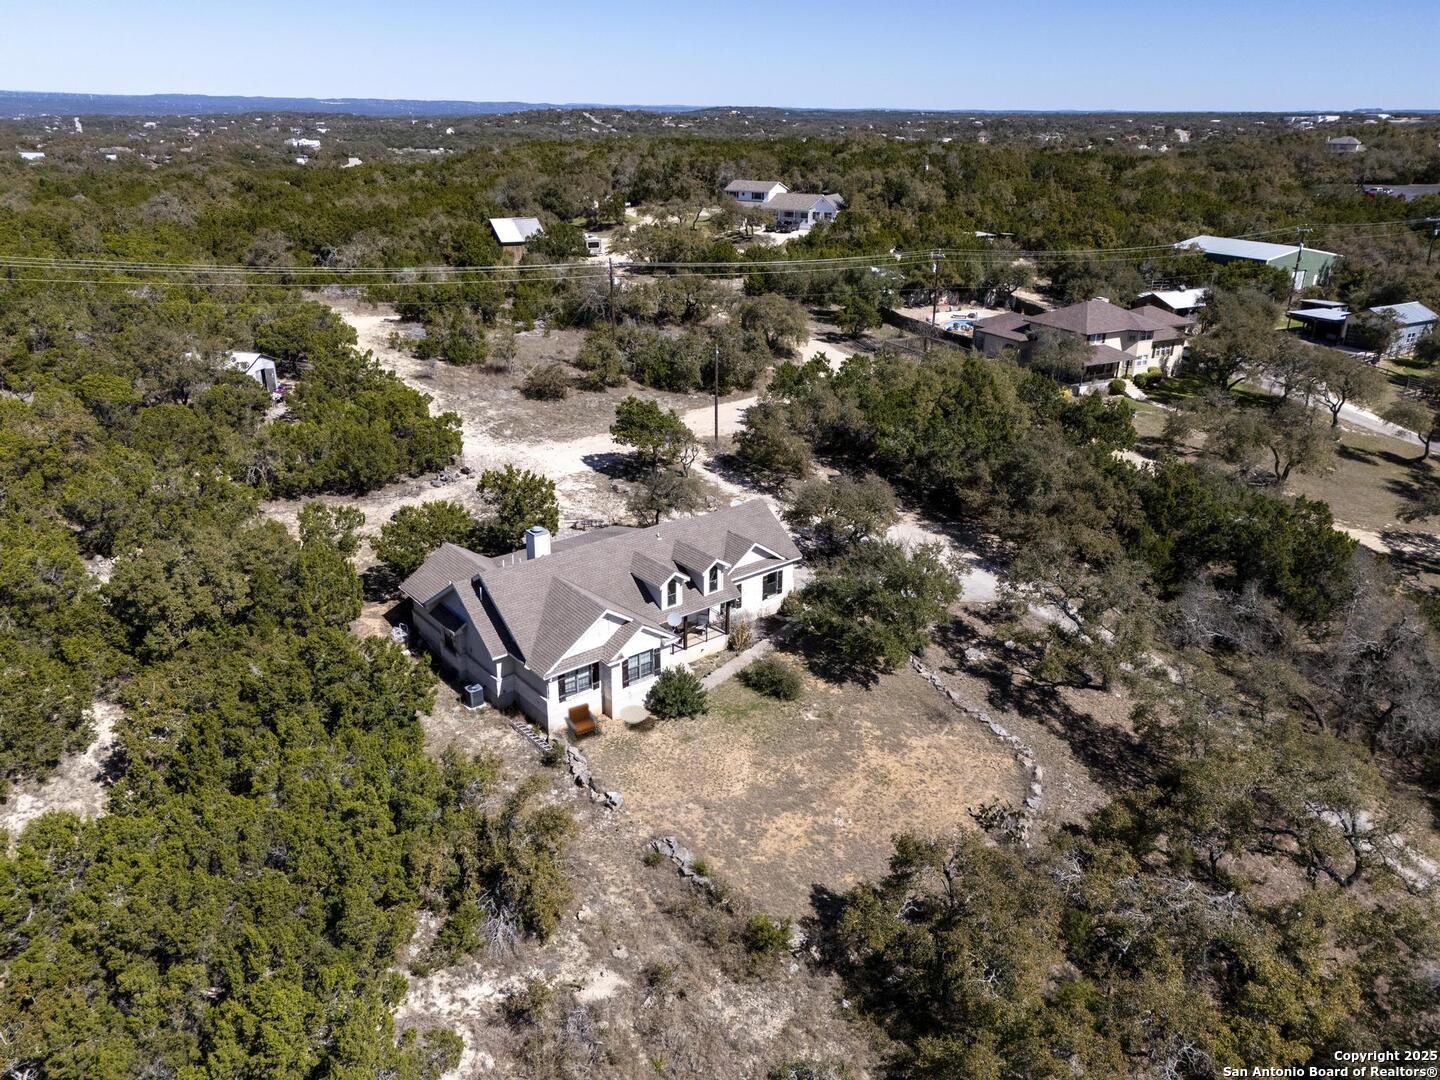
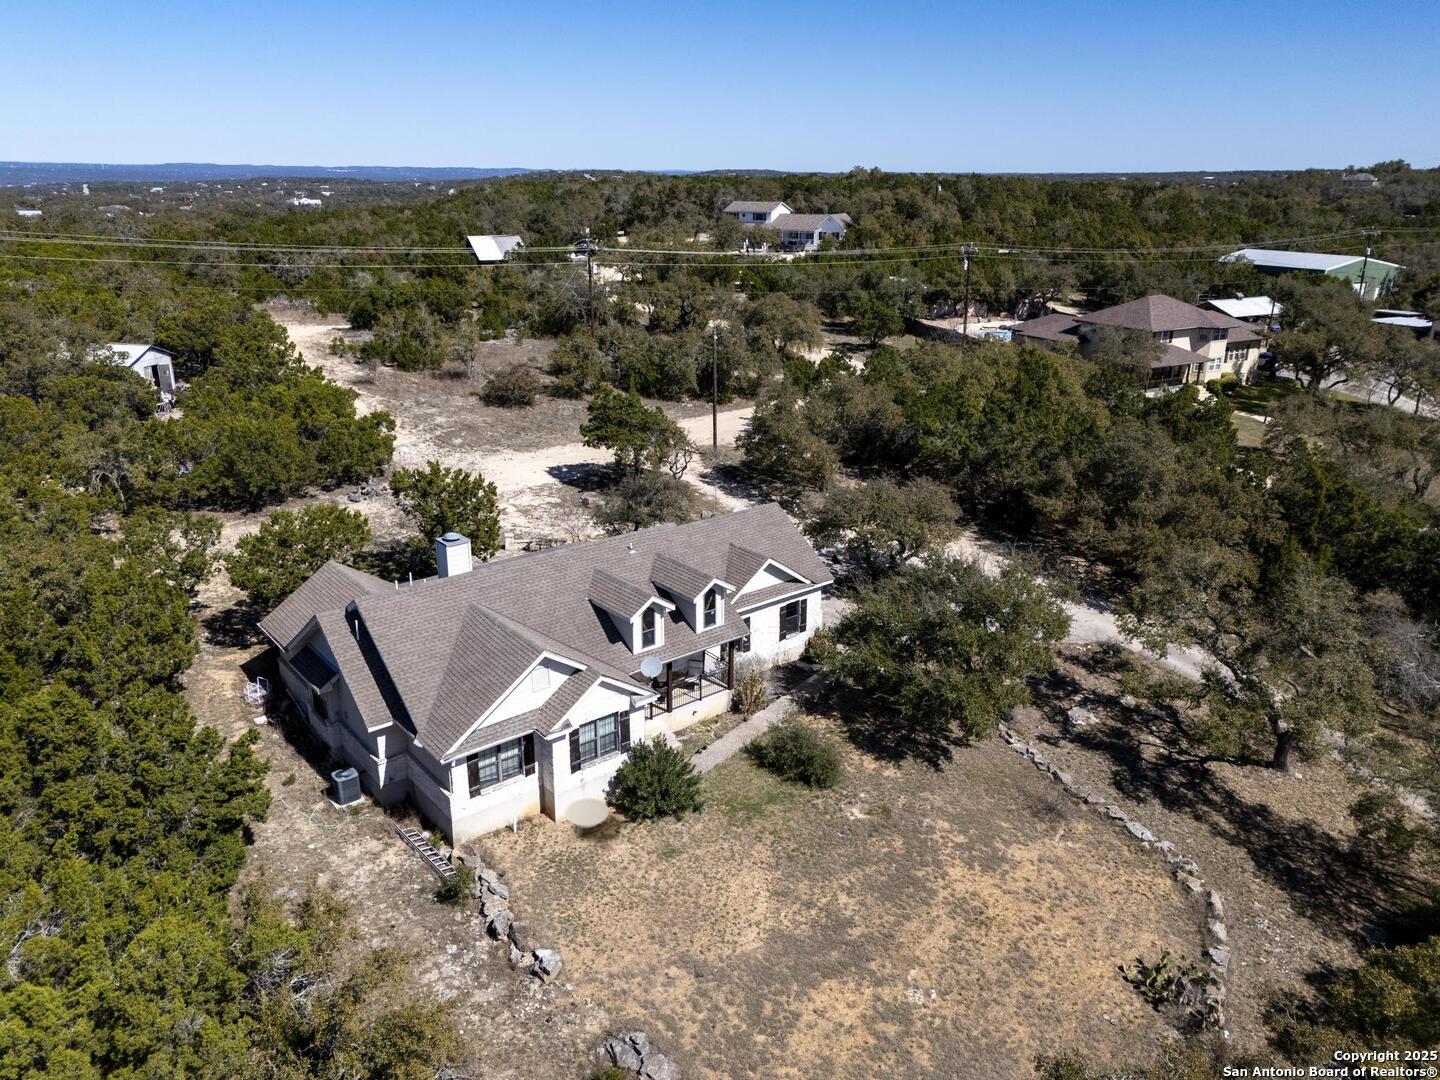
lounge chair: present [564,703,599,741] -> none [479,796,533,858]

